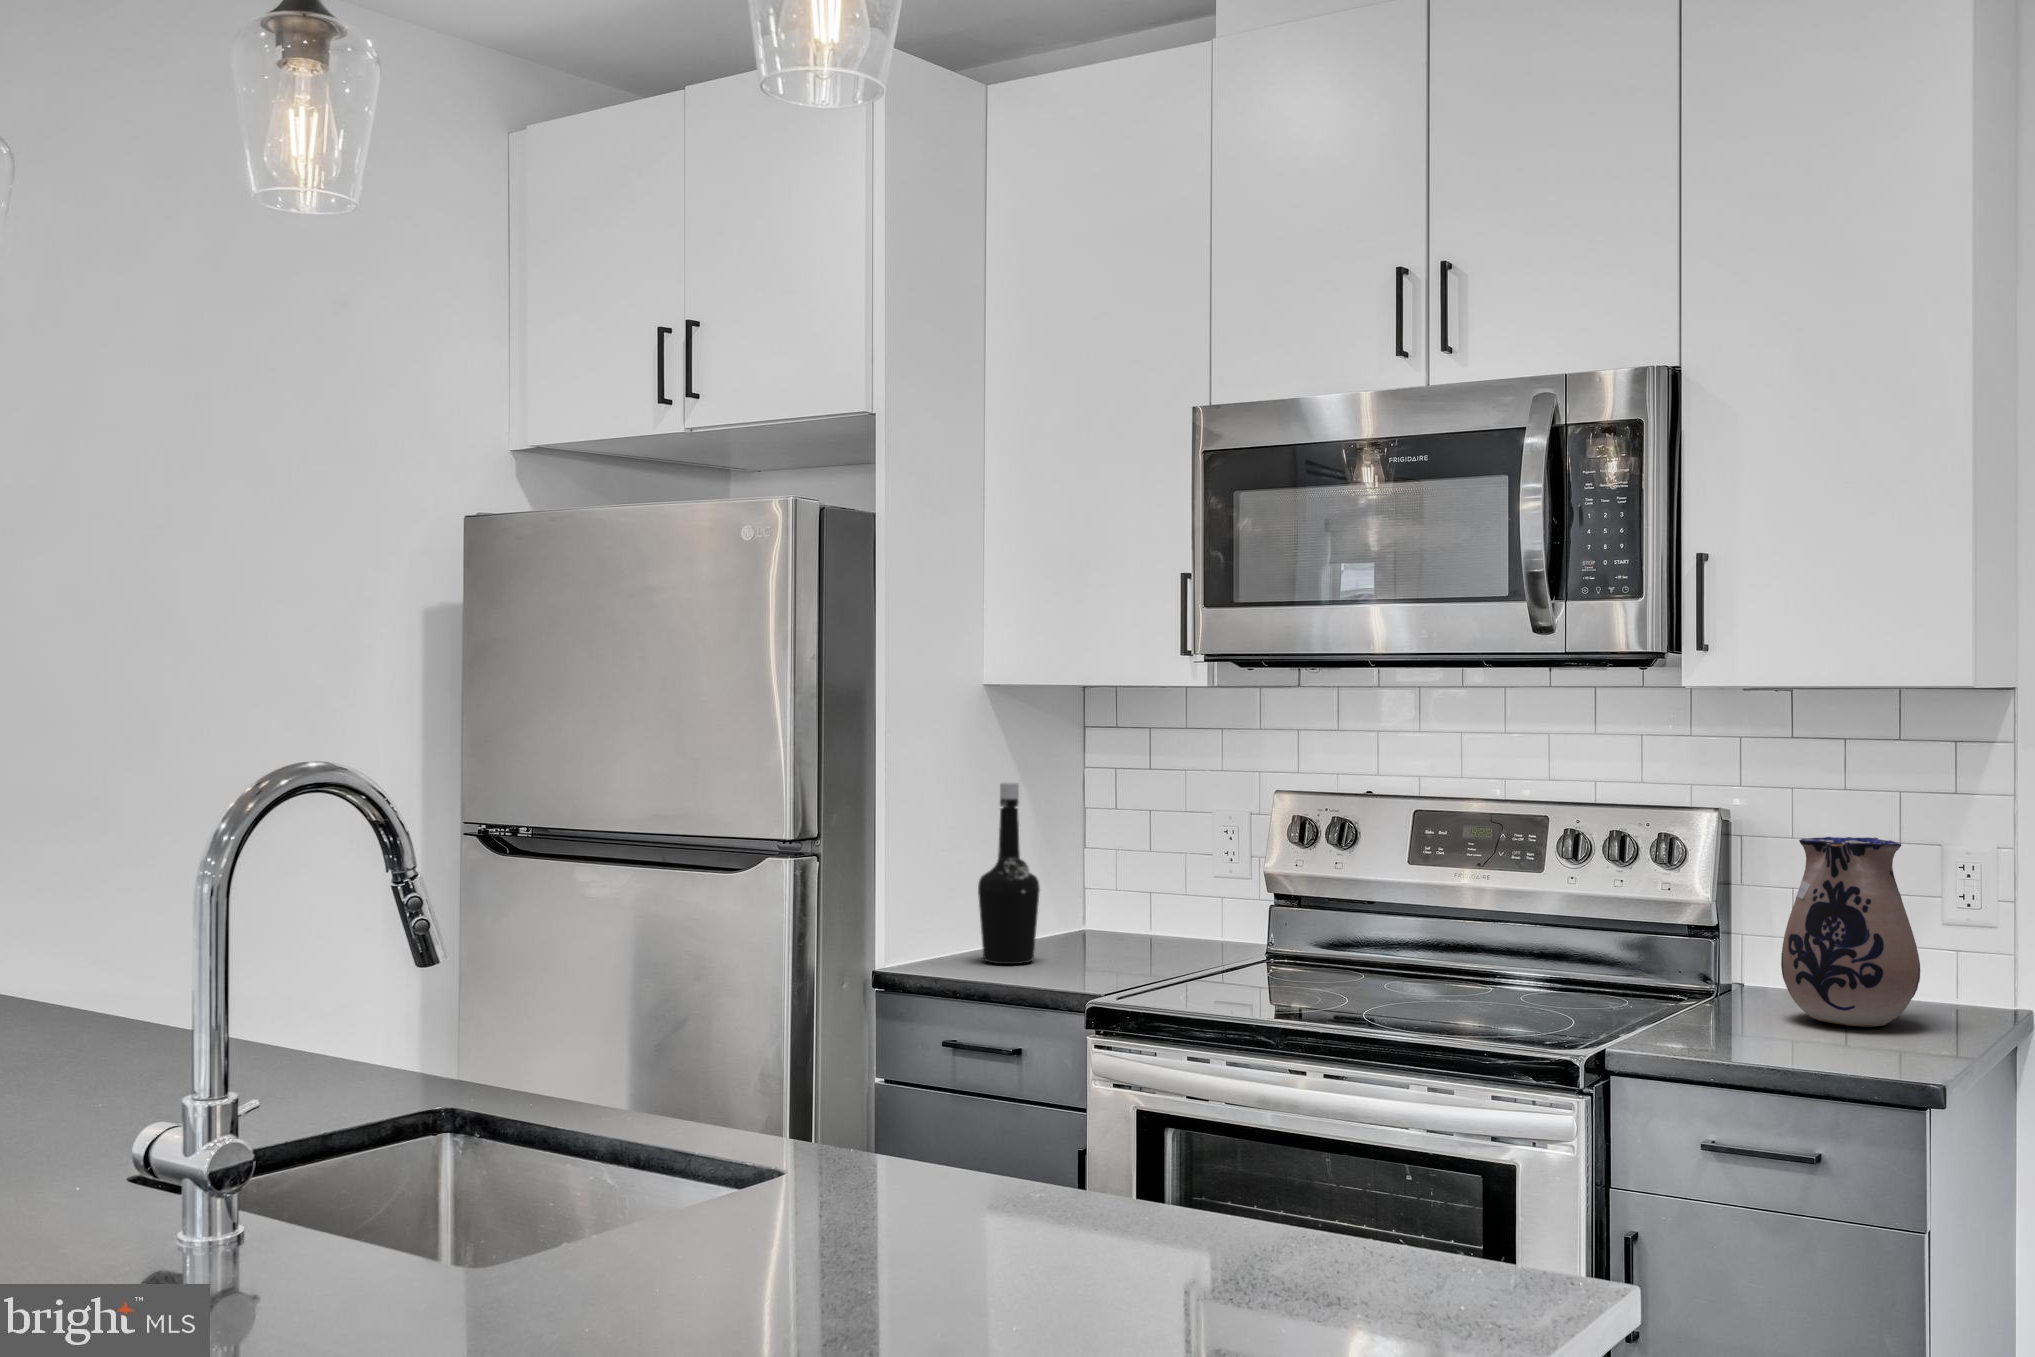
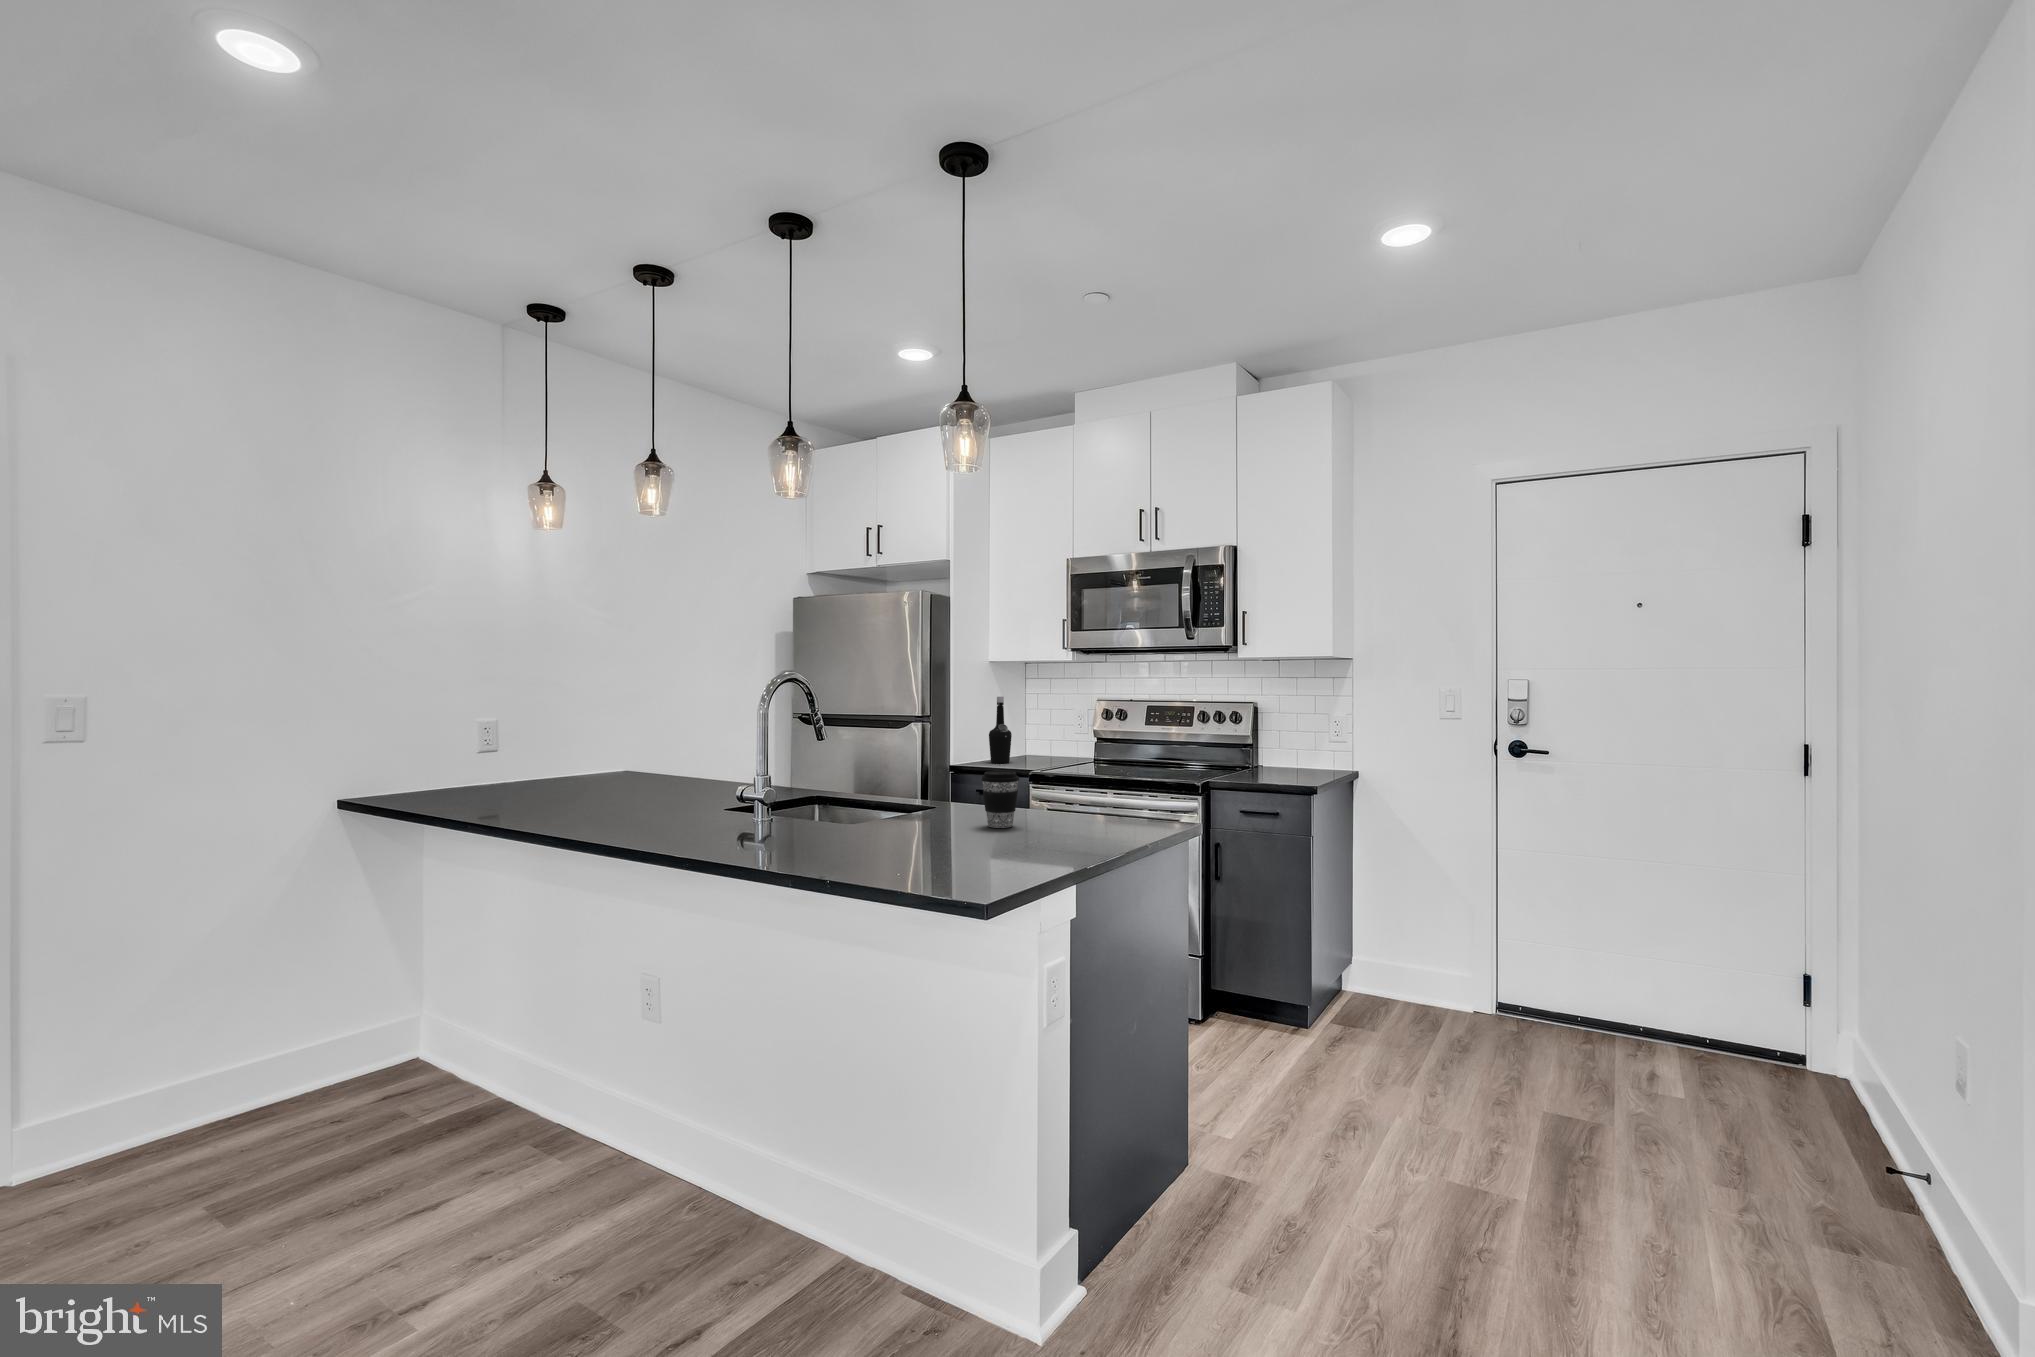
ceramic pitcher: present [1781,837,1920,1027] -> none [1273,711,1319,776]
coffee cup: none [908,1096,1038,1304] -> present [982,771,1019,828]

